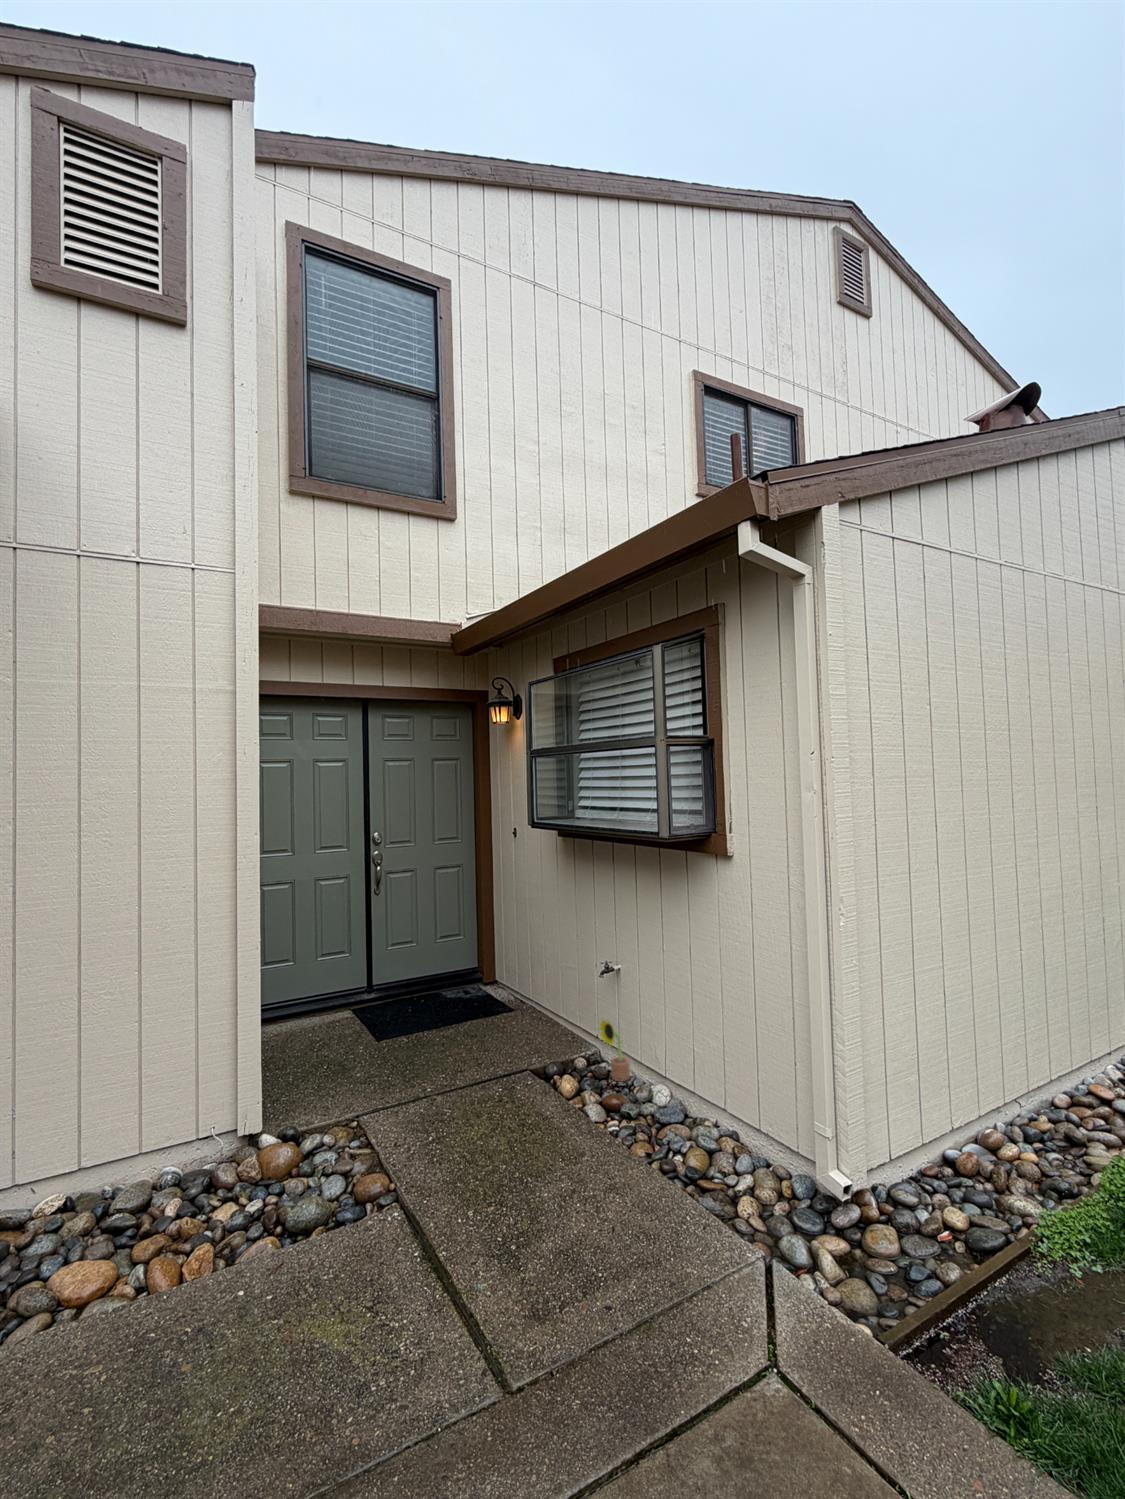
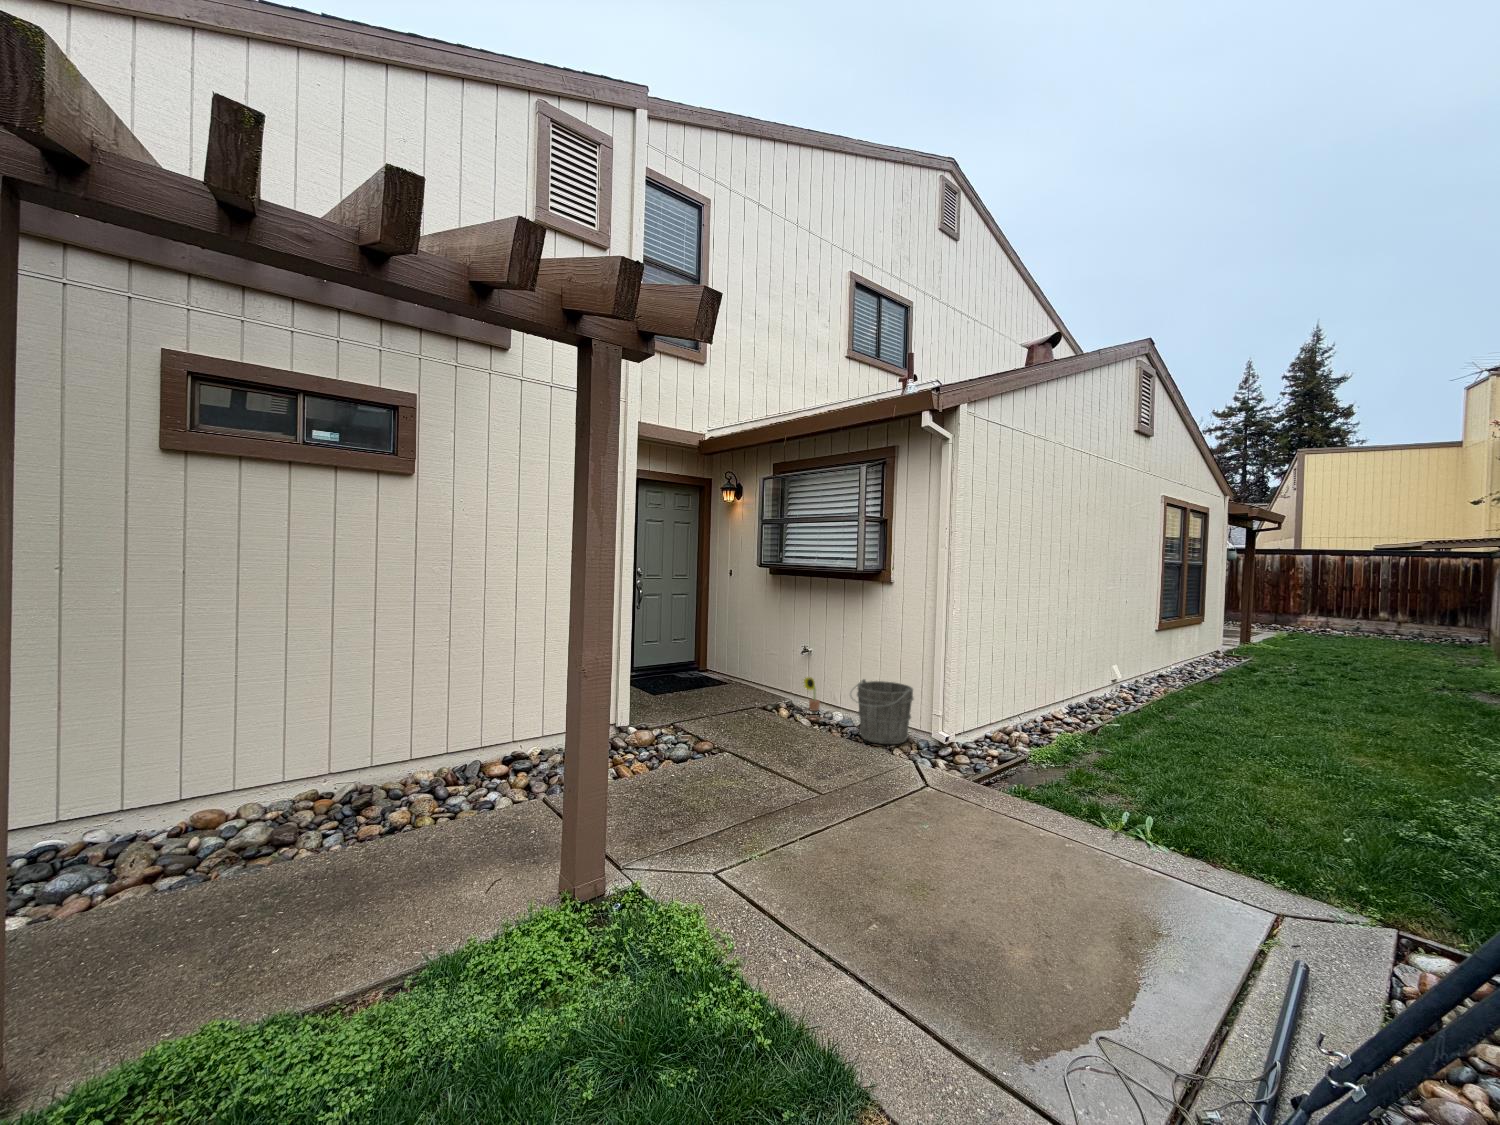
bucket: none [647,1045,771,1198] -> present [850,679,913,744]

